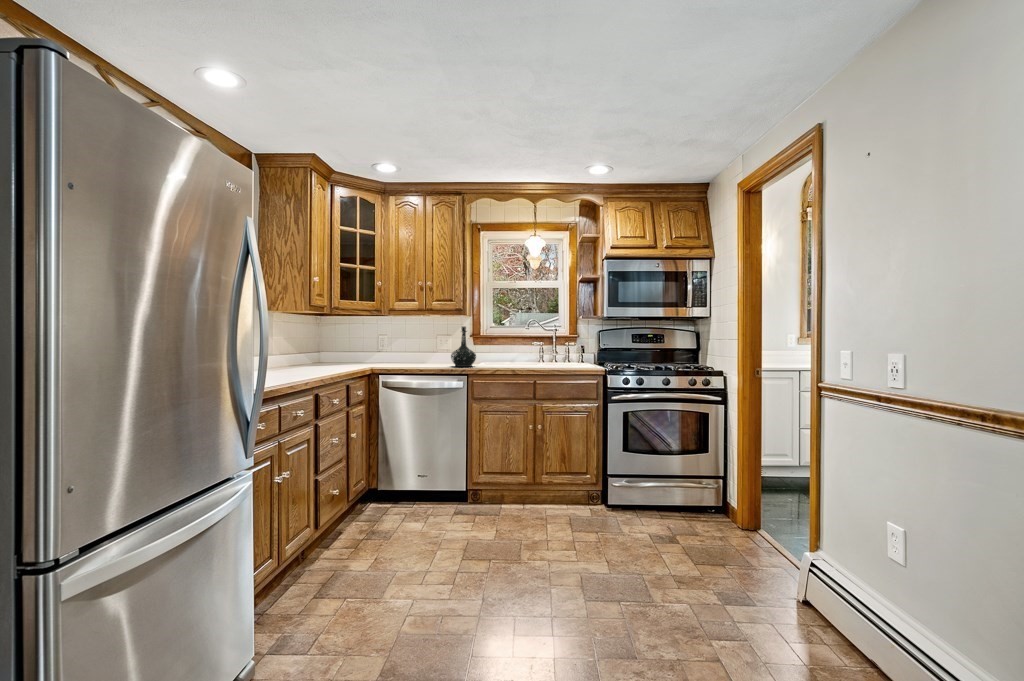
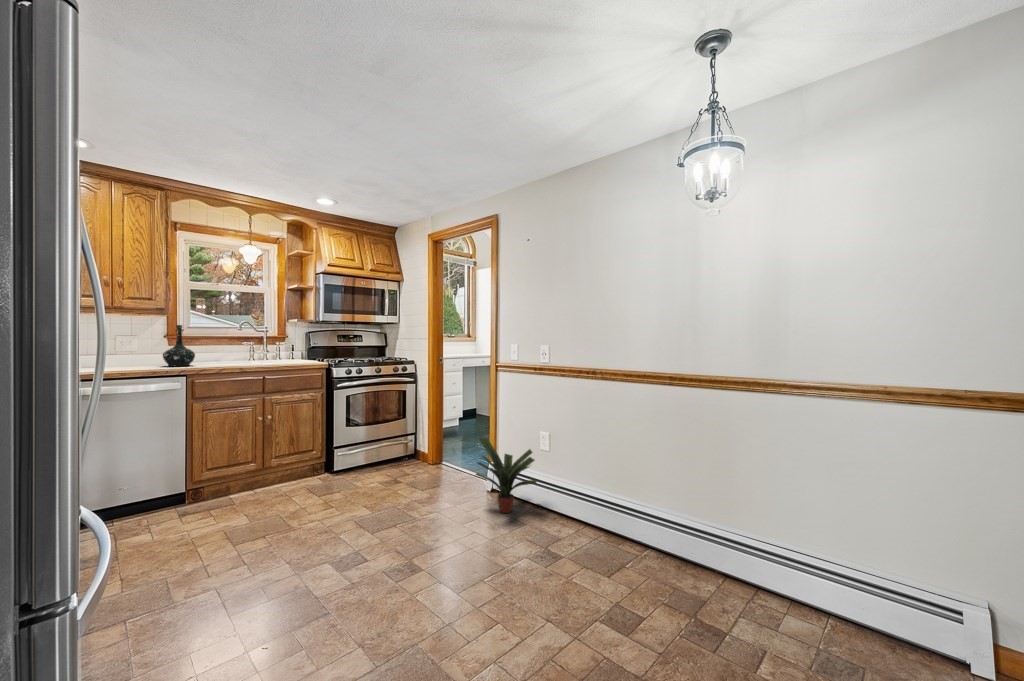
potted plant: none [739,504,856,639] -> present [476,438,537,513]

